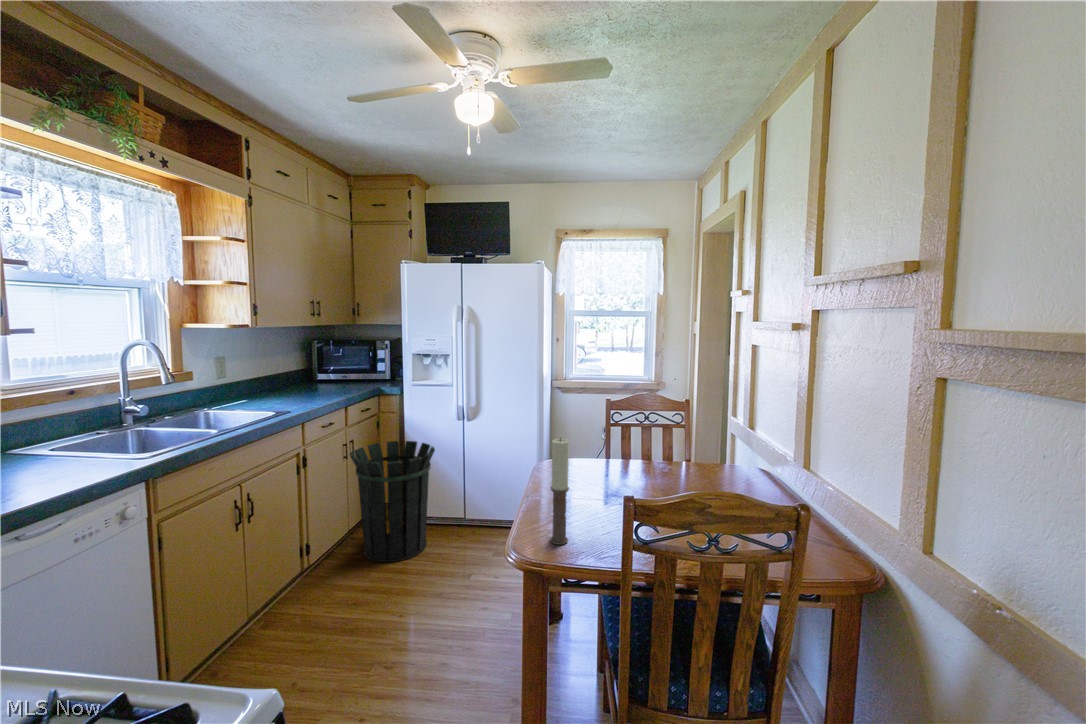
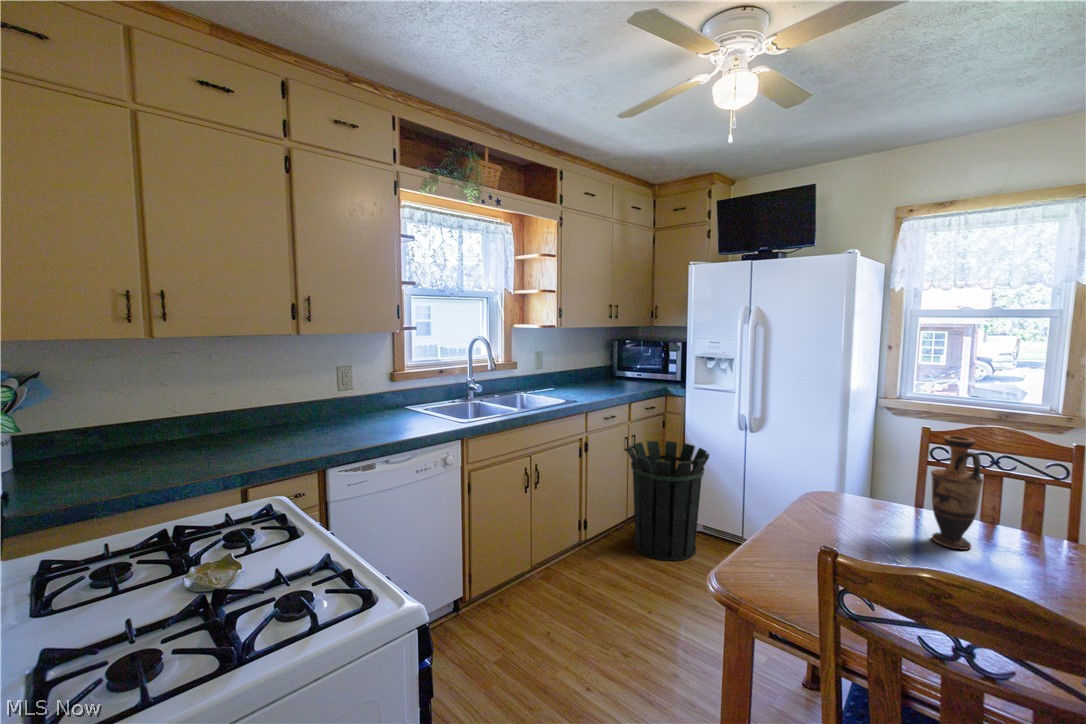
vase: none [626,402,654,481] -> present [931,435,983,550]
candle: present [550,438,569,545] -> none [761,461,790,591]

